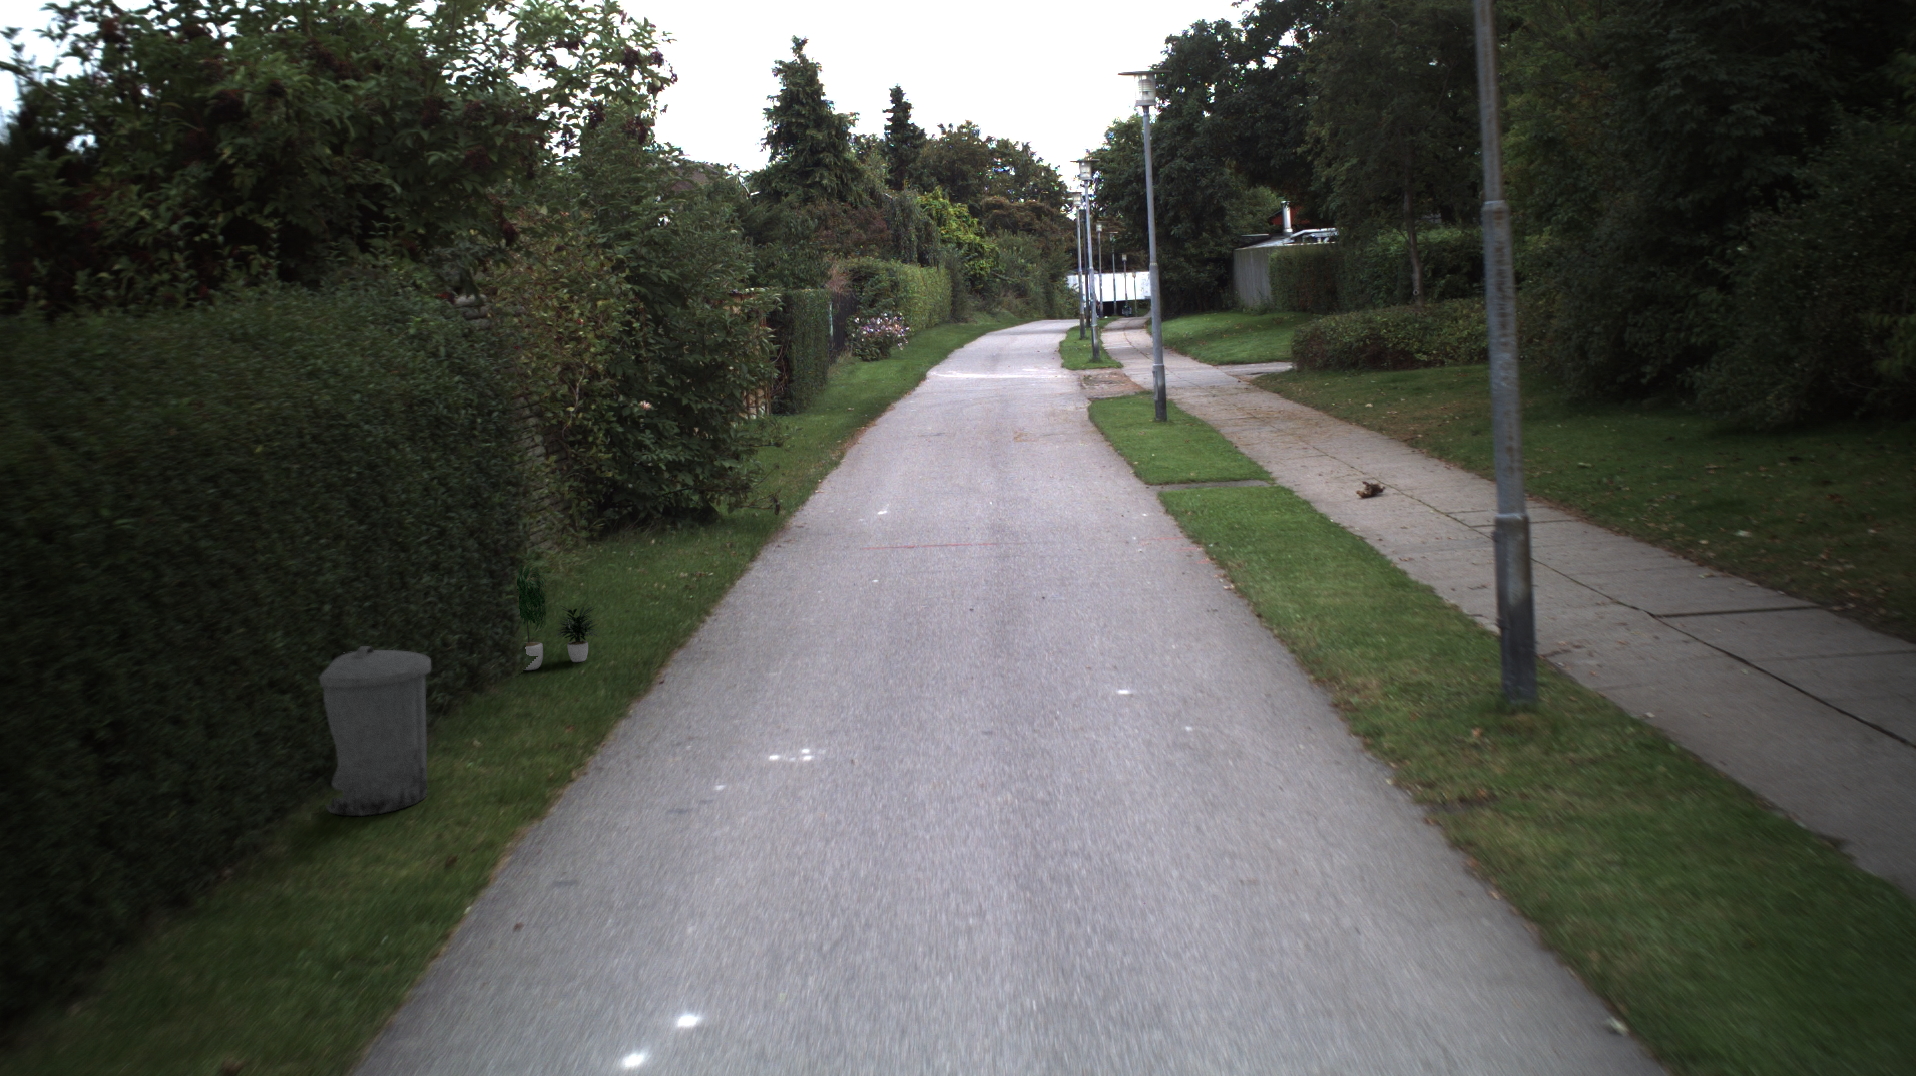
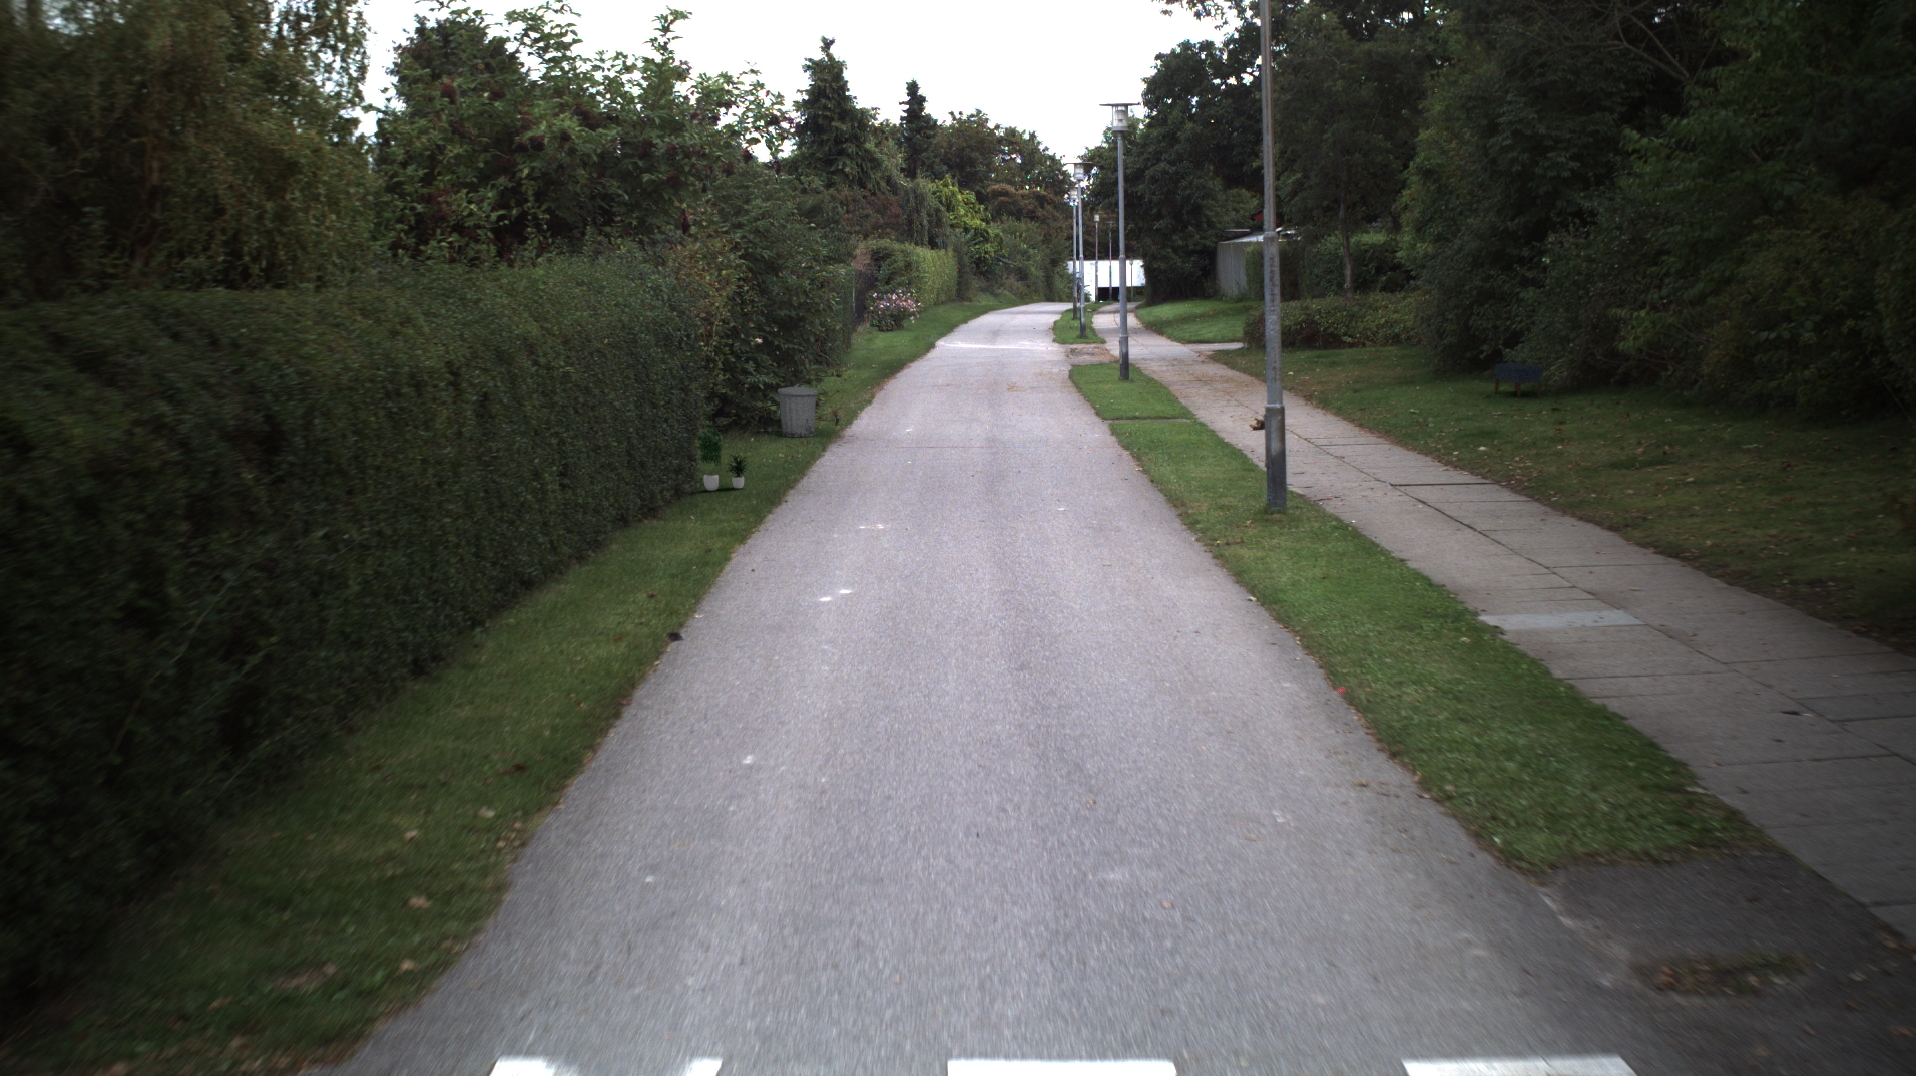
bench: none [1675,389,1754,437] -> present [1495,363,1544,396]
trash can: present [319,646,431,816] -> present [778,384,818,437]

